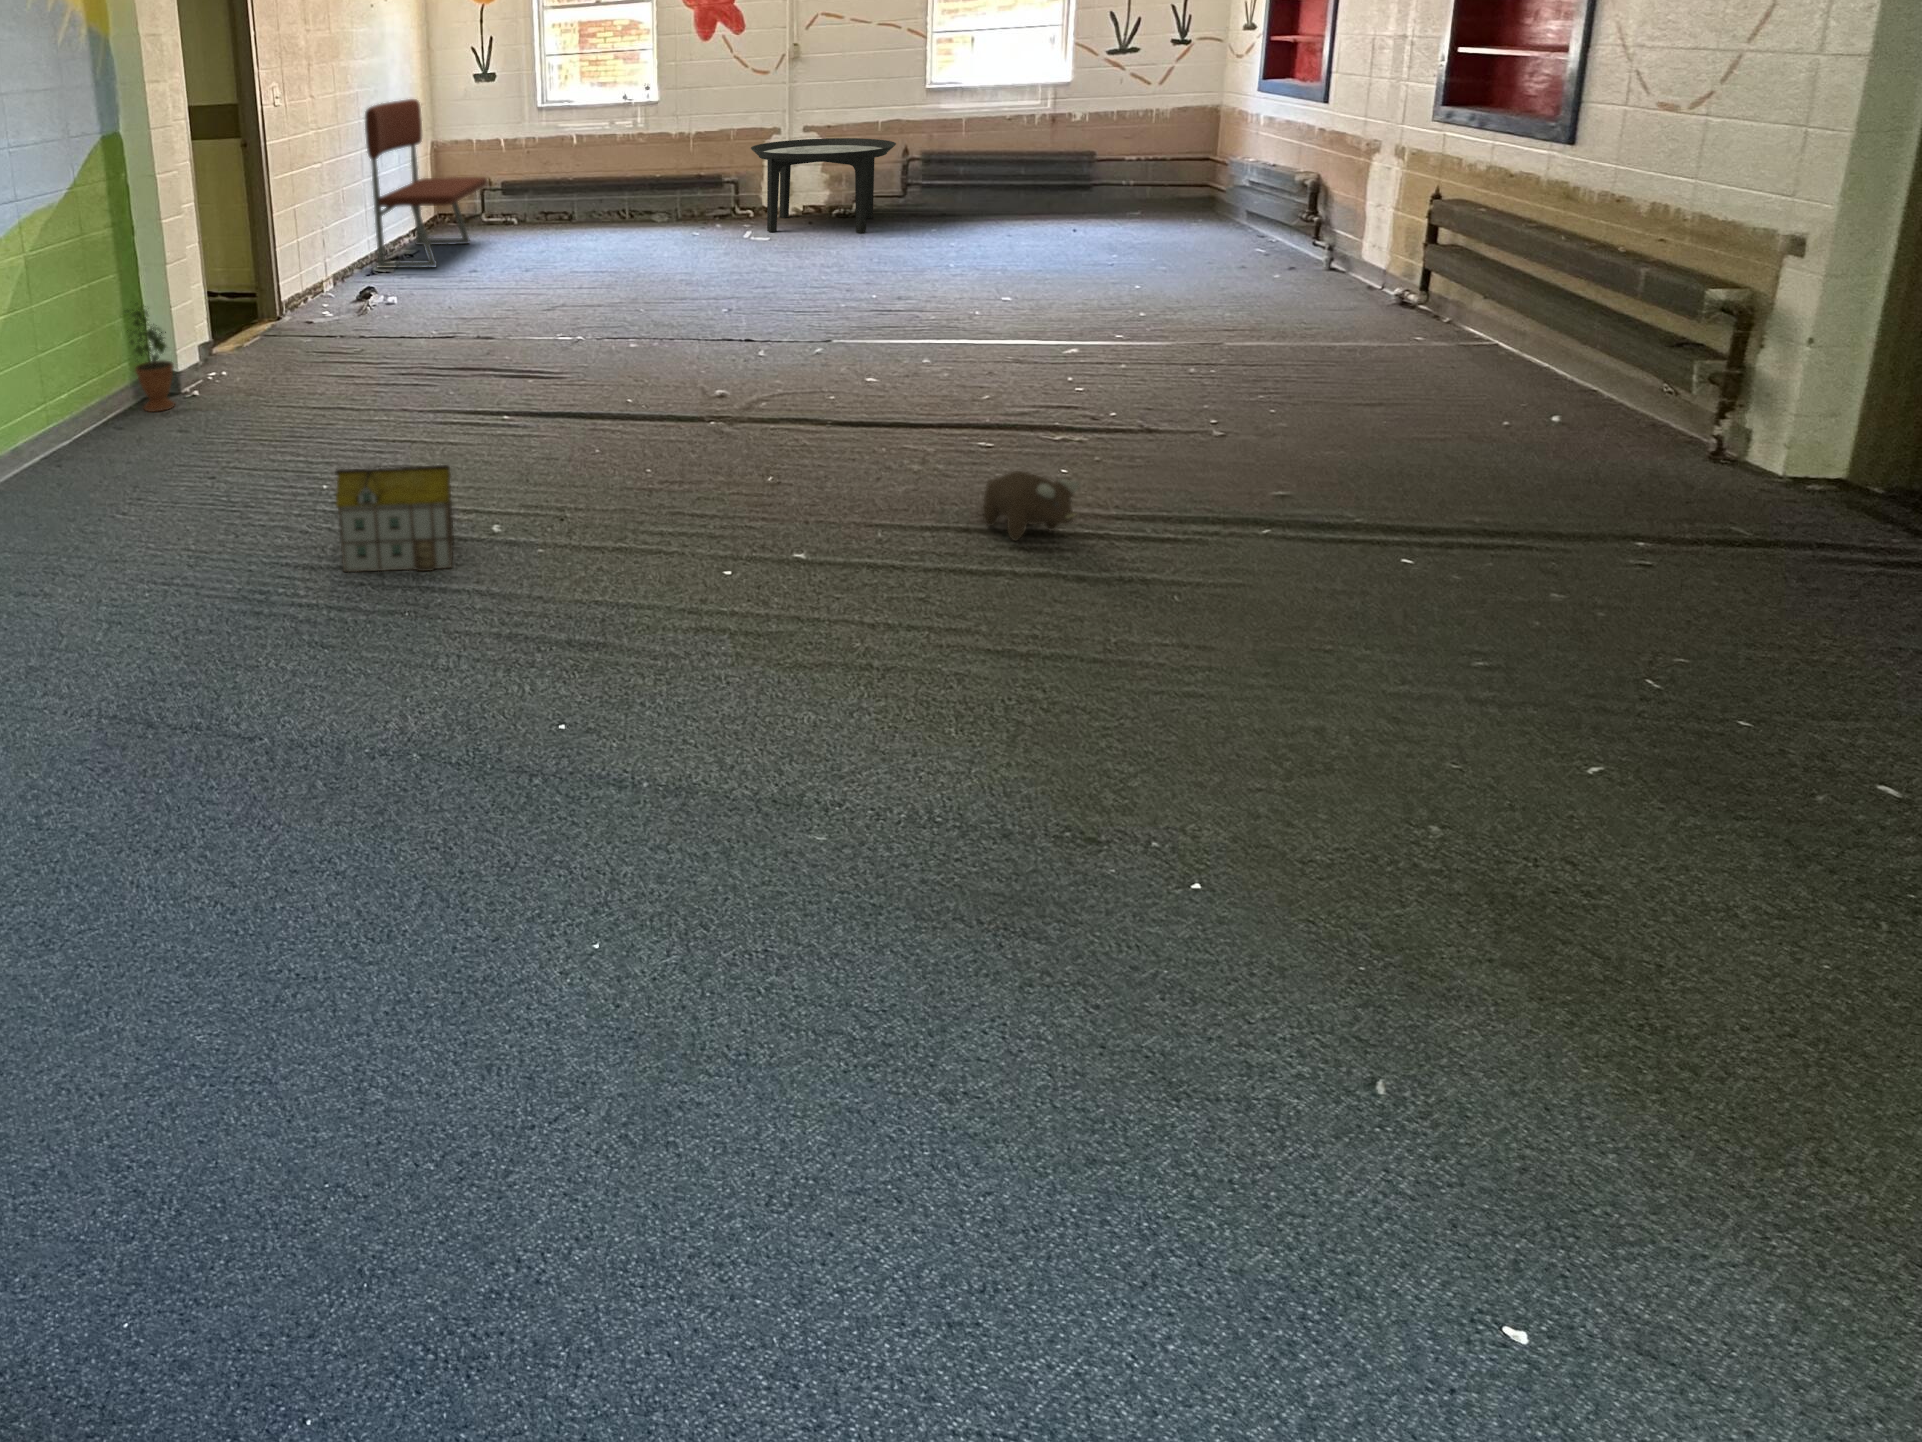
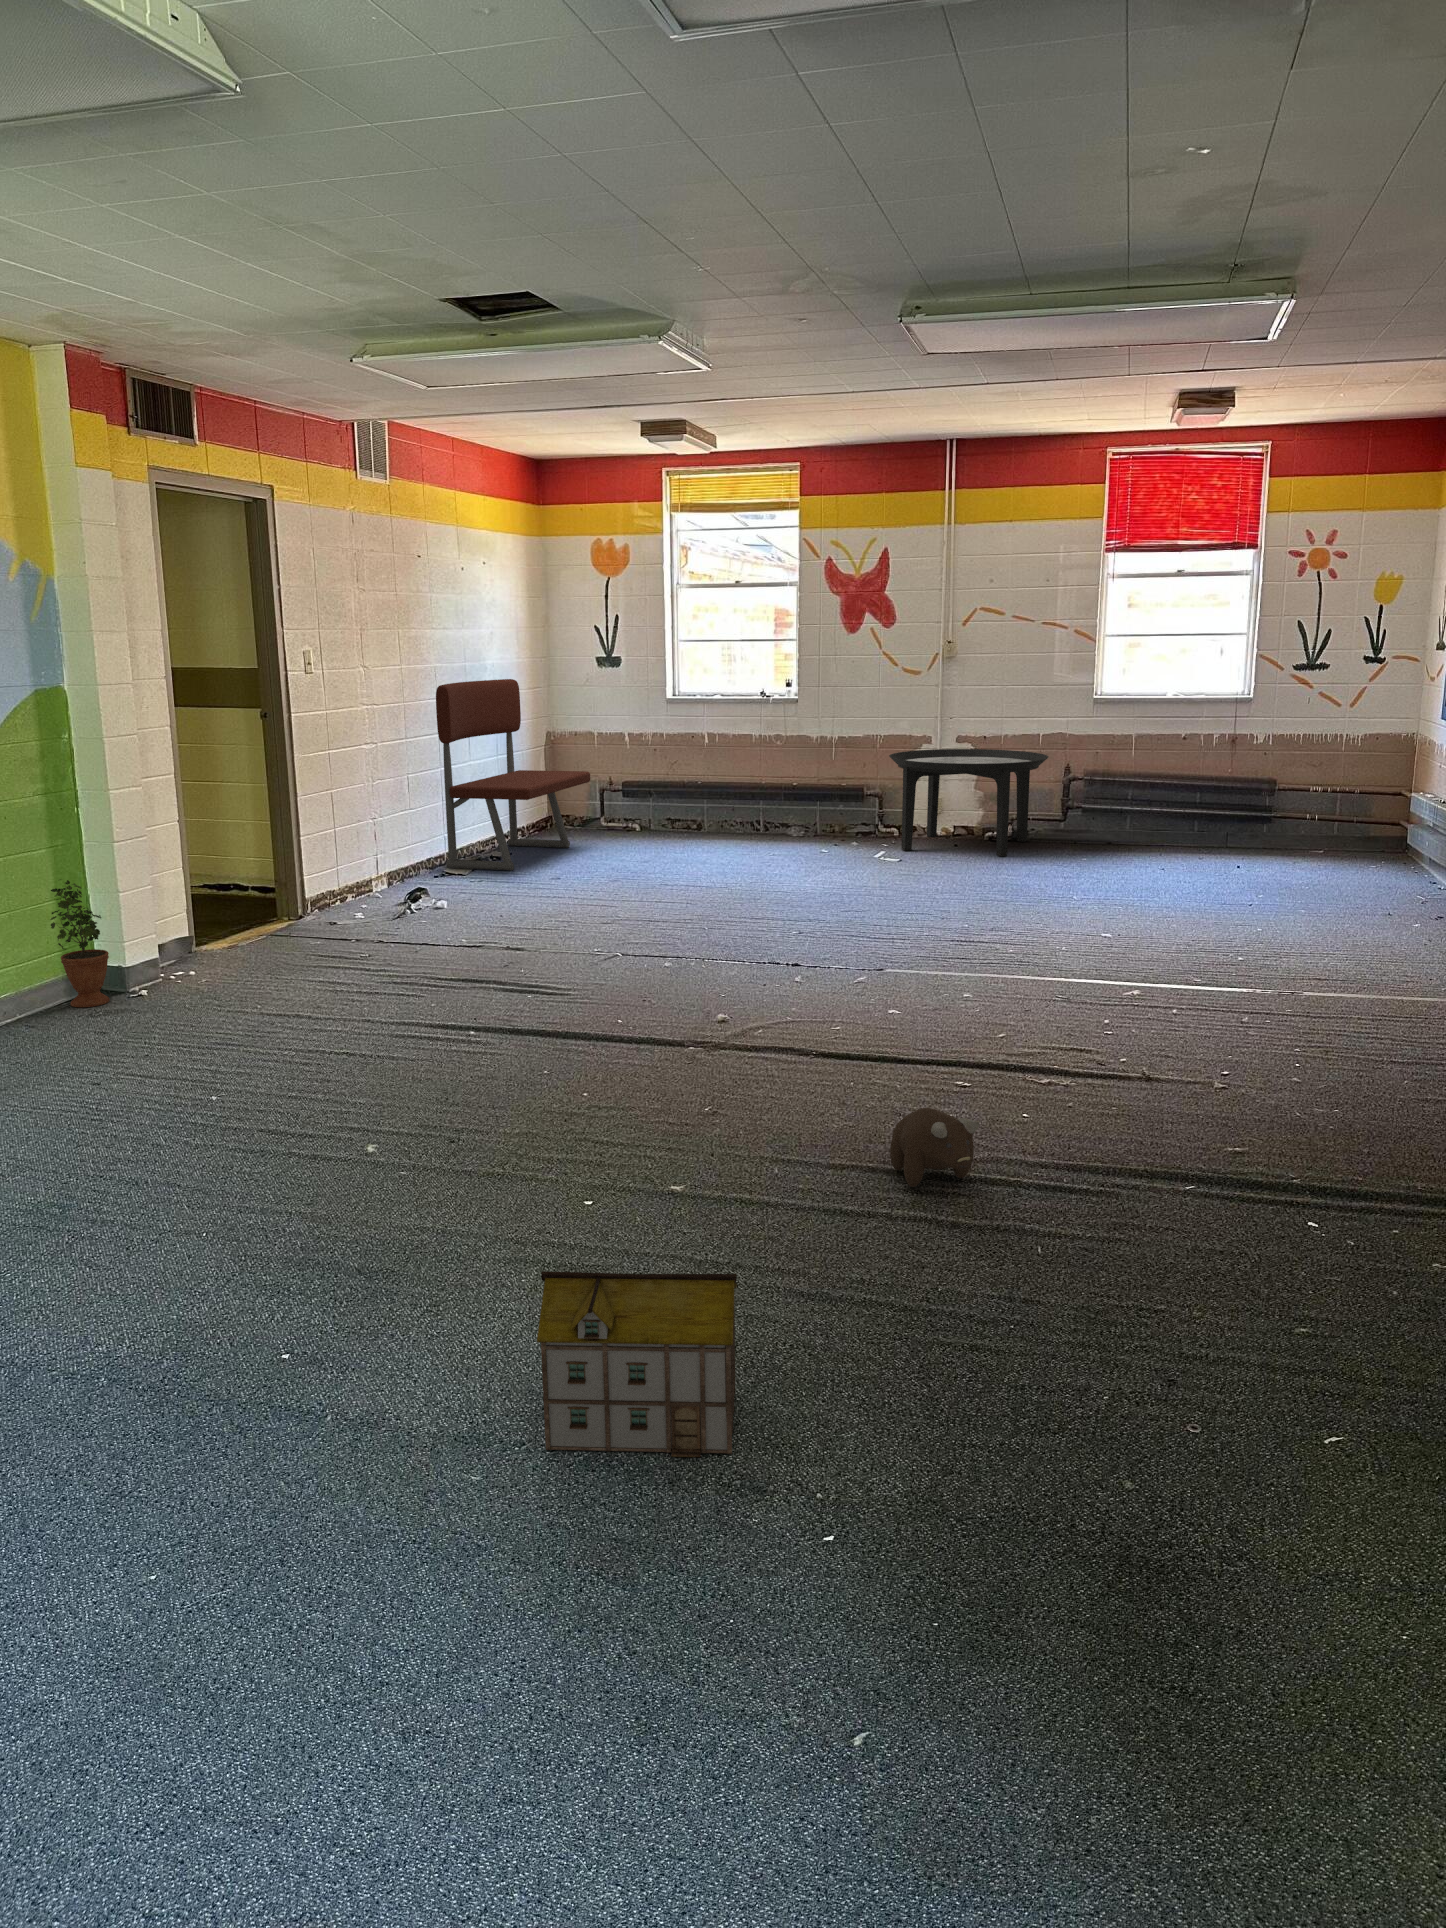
toy house: present [336,465,454,572] -> present [537,1271,737,1457]

